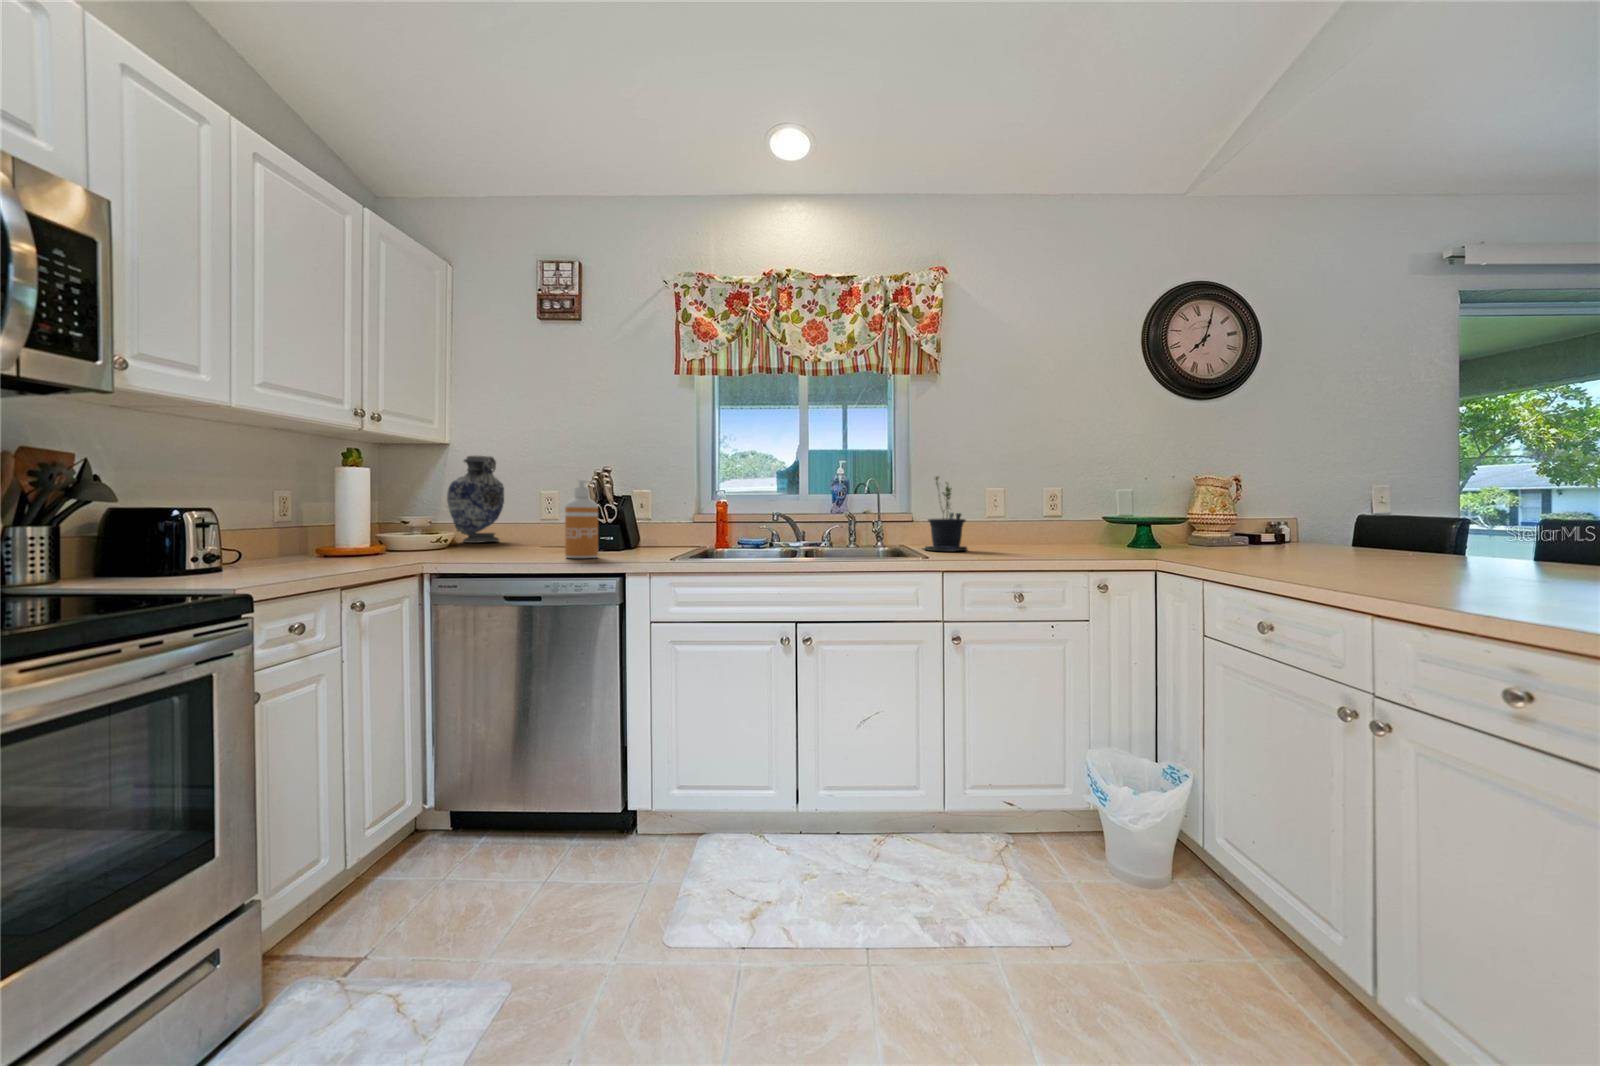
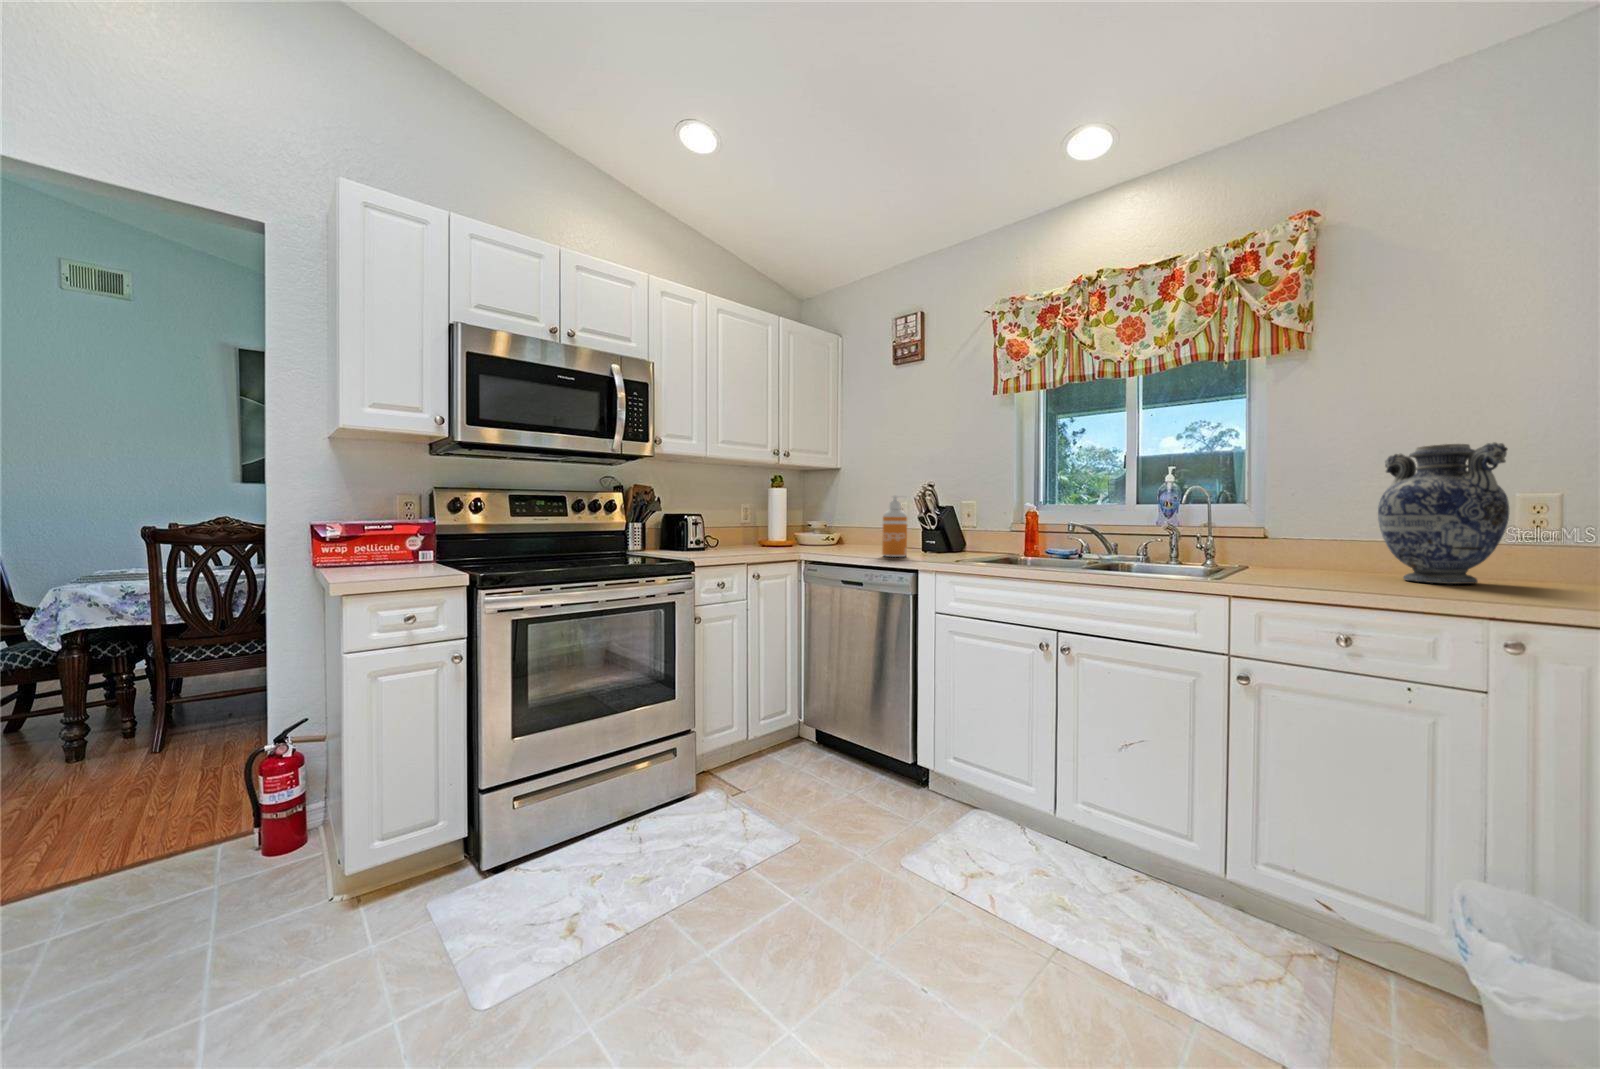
vase: present [447,456,504,543] -> present [1378,442,1509,584]
potted plant: present [924,476,968,551] -> none [1278,473,1353,570]

